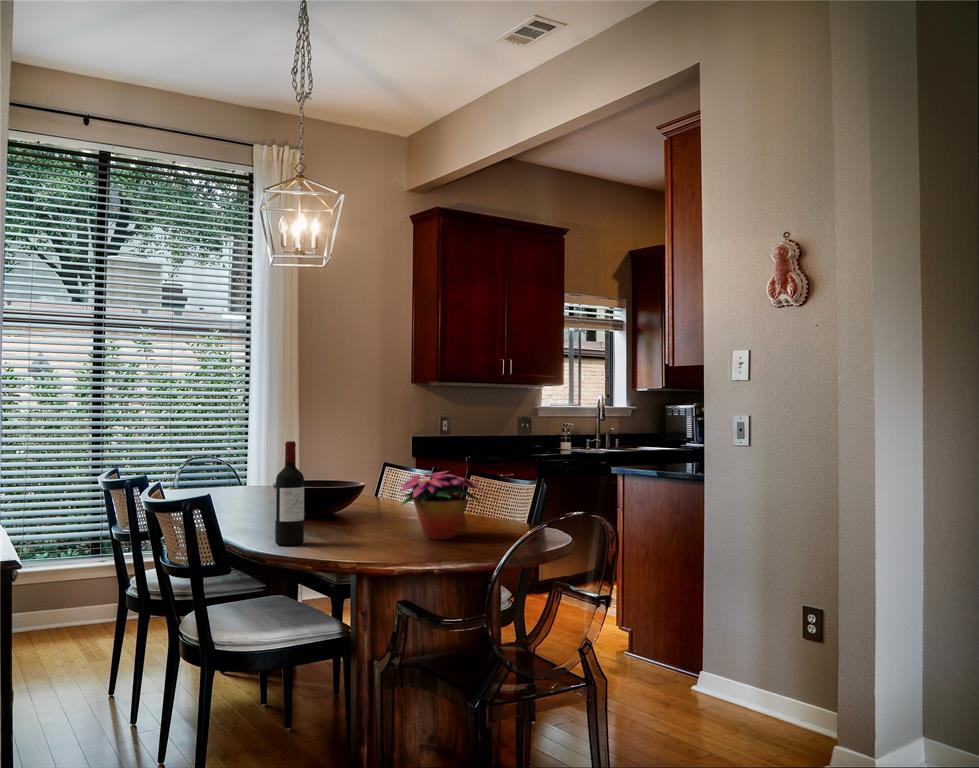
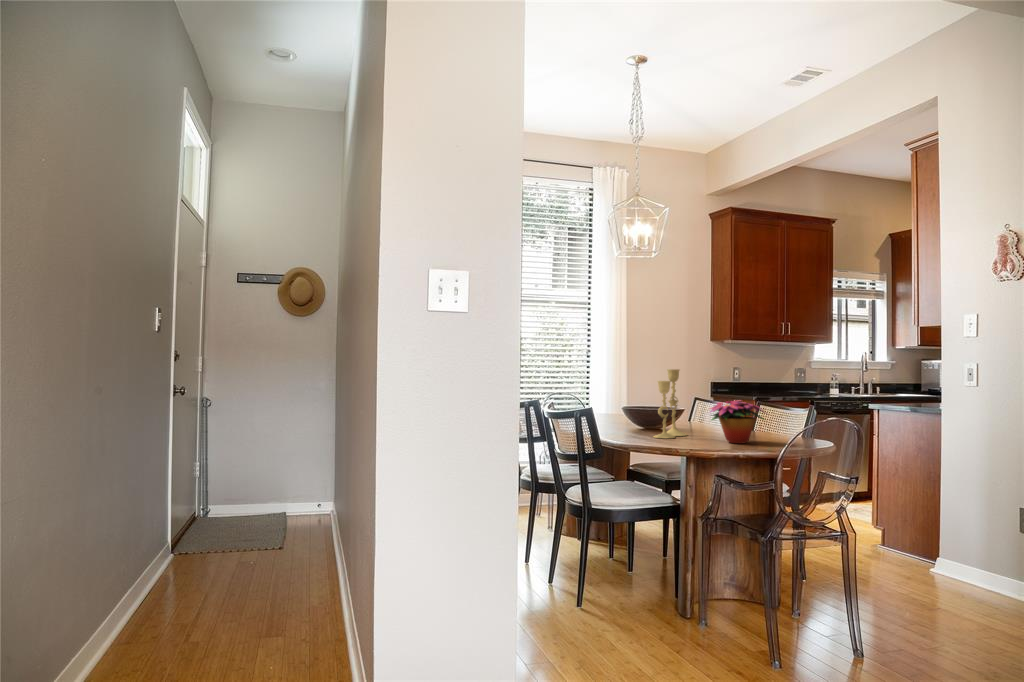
candlestick: none [312,422,368,534] -> present [654,369,687,438]
wine bottle: present [275,441,304,546] -> none [633,380,651,443]

